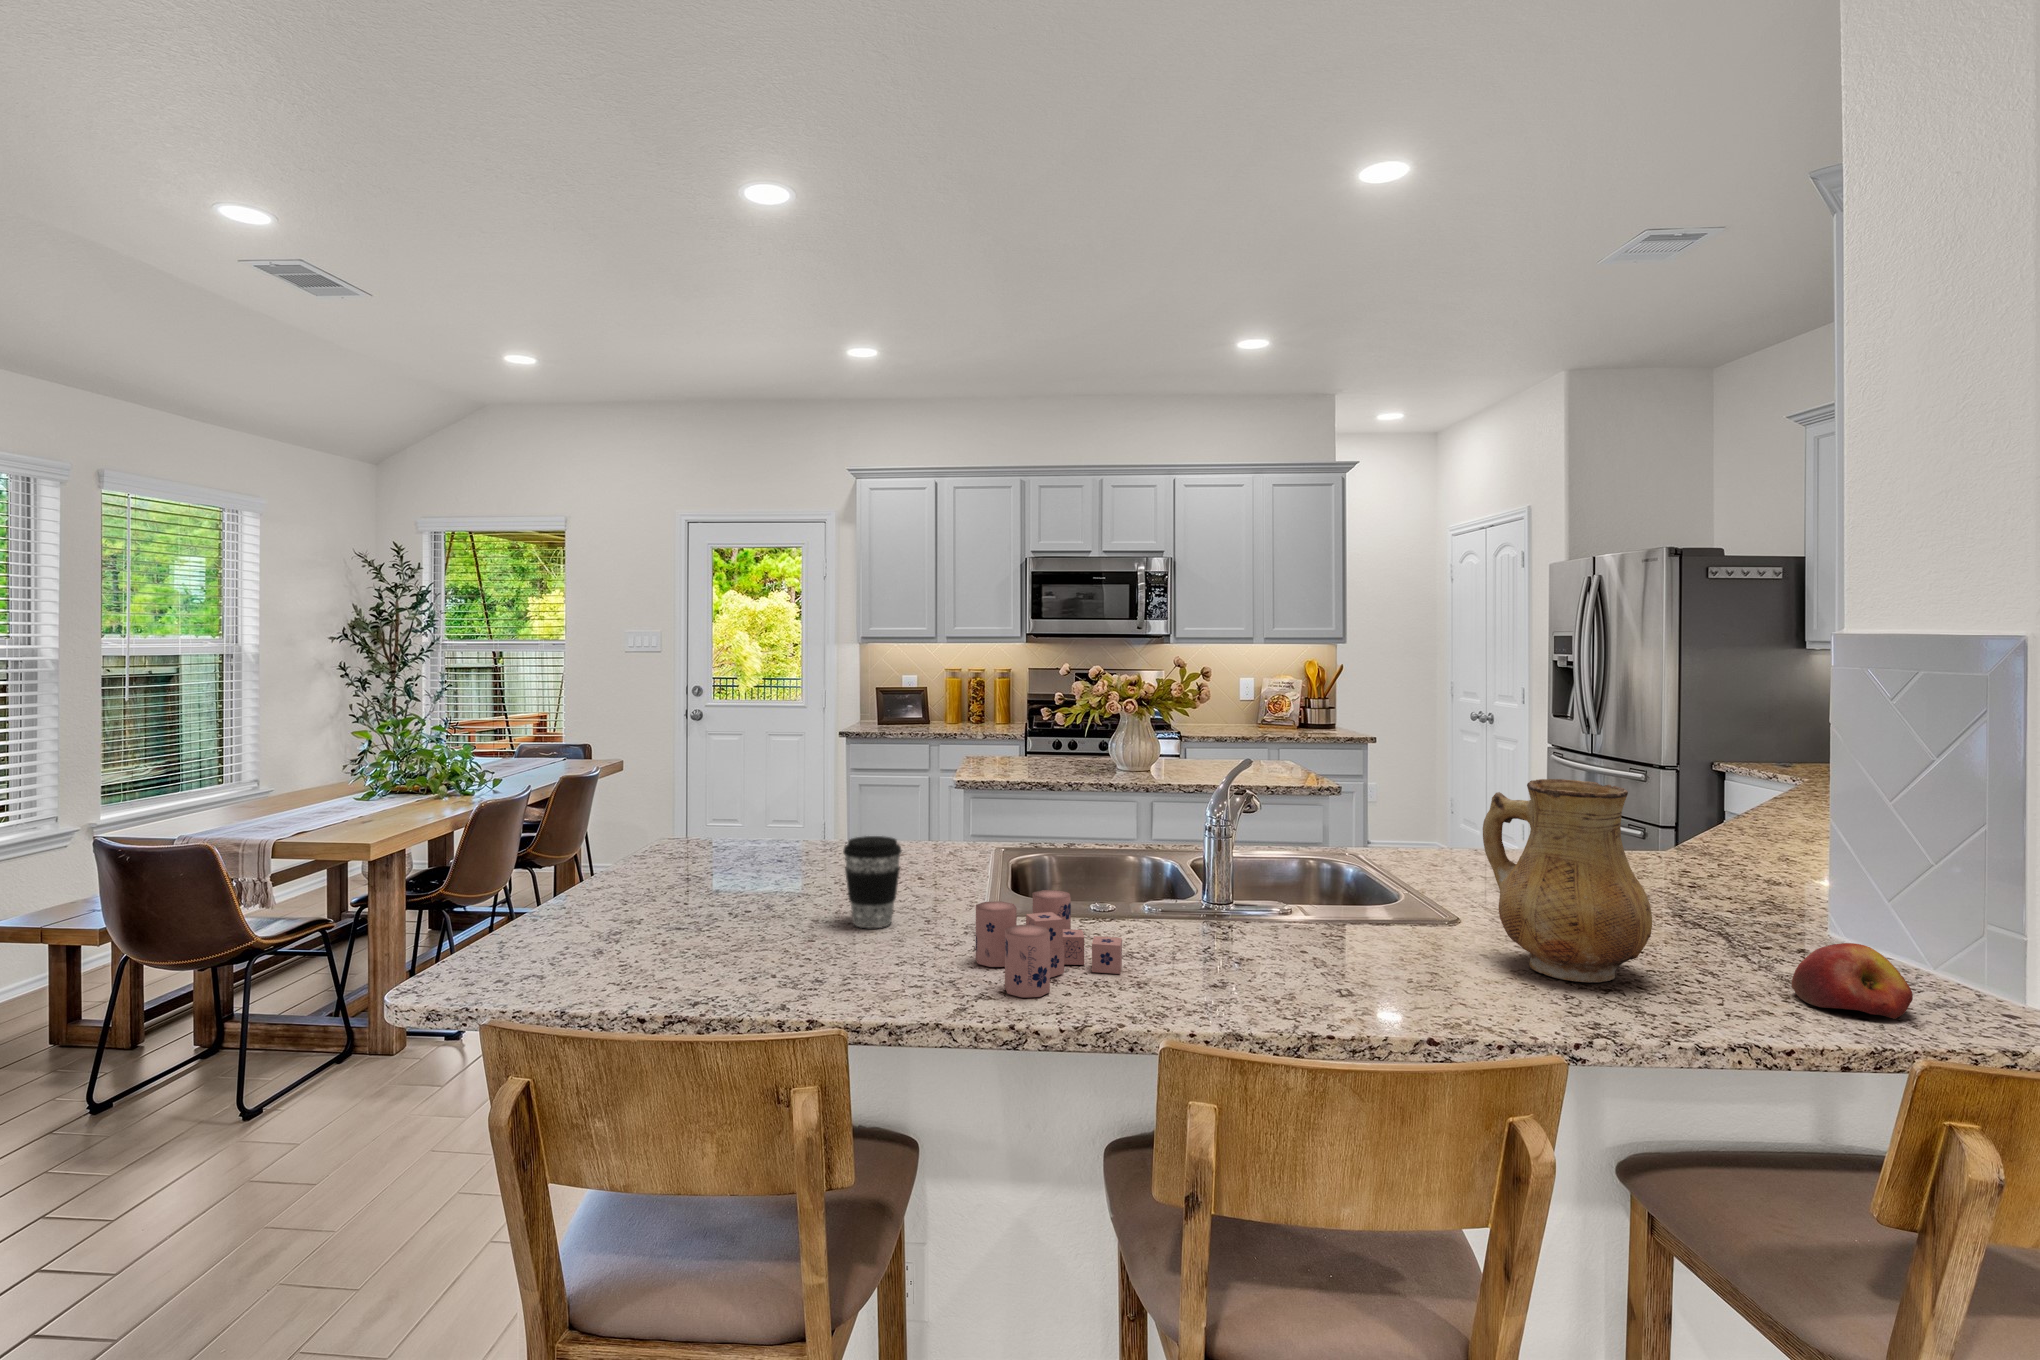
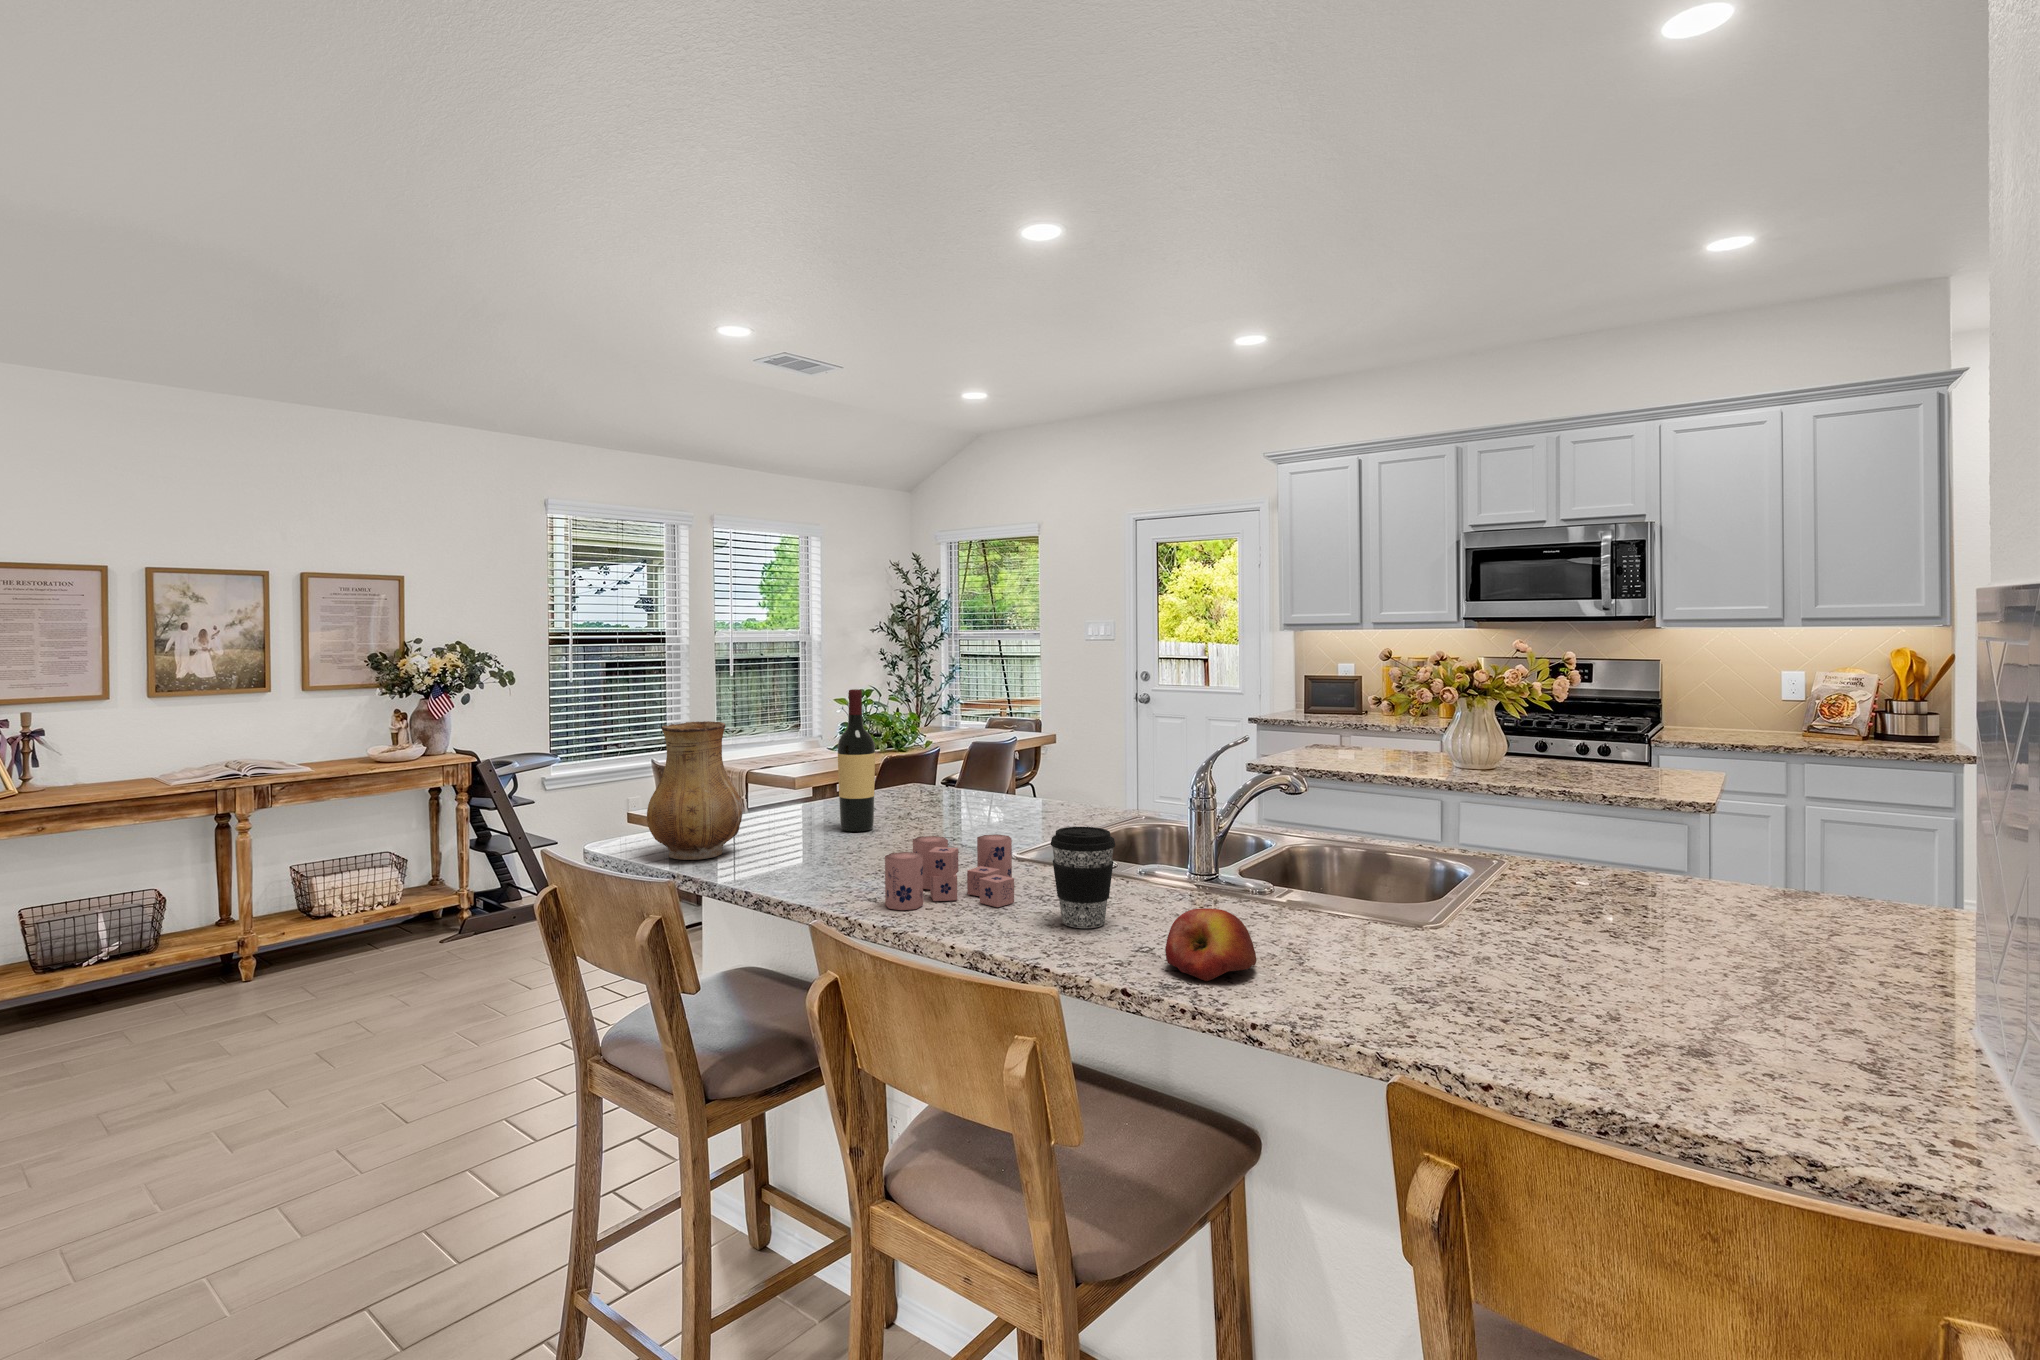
wine bottle: none [719,727,767,909] -> present [838,689,875,832]
ceramic pitcher: present [1483,779,1652,982] -> present [647,721,742,860]
coffee cup: present [843,836,902,928] -> present [1051,827,1115,928]
apple: present [1792,943,1913,1019] -> present [1165,908,1256,981]

